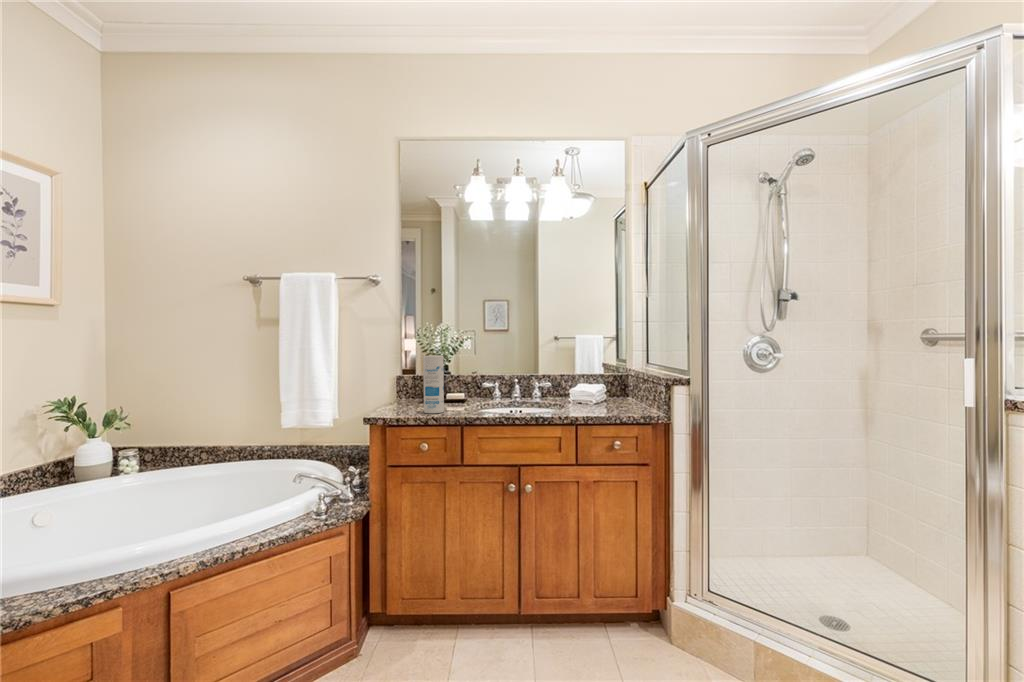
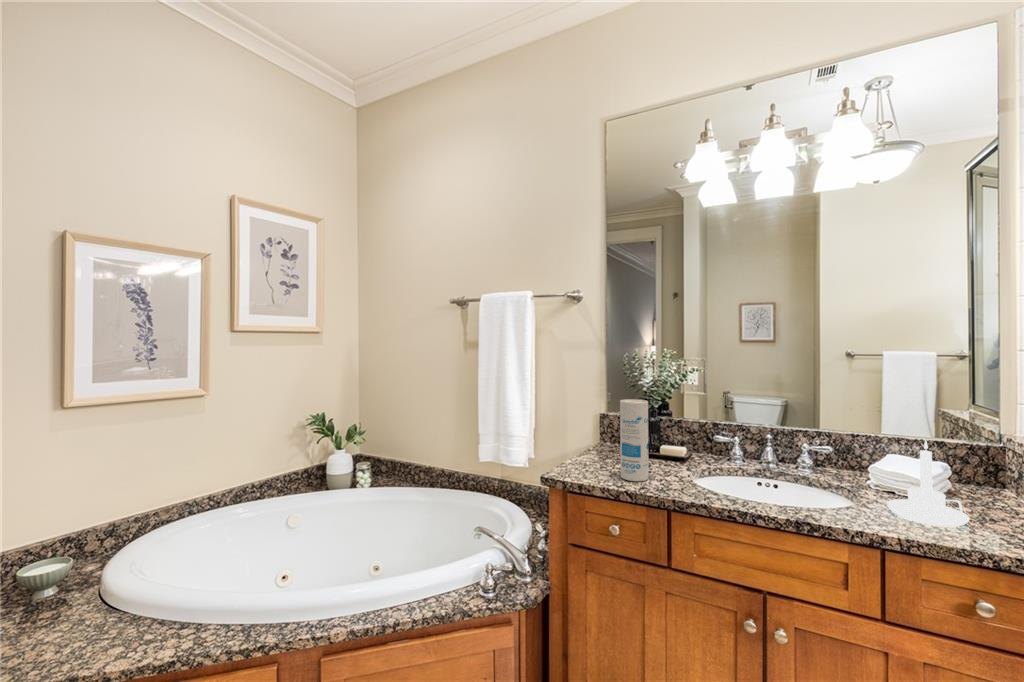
candle holder: none [578,366,612,410] -> present [887,440,970,527]

